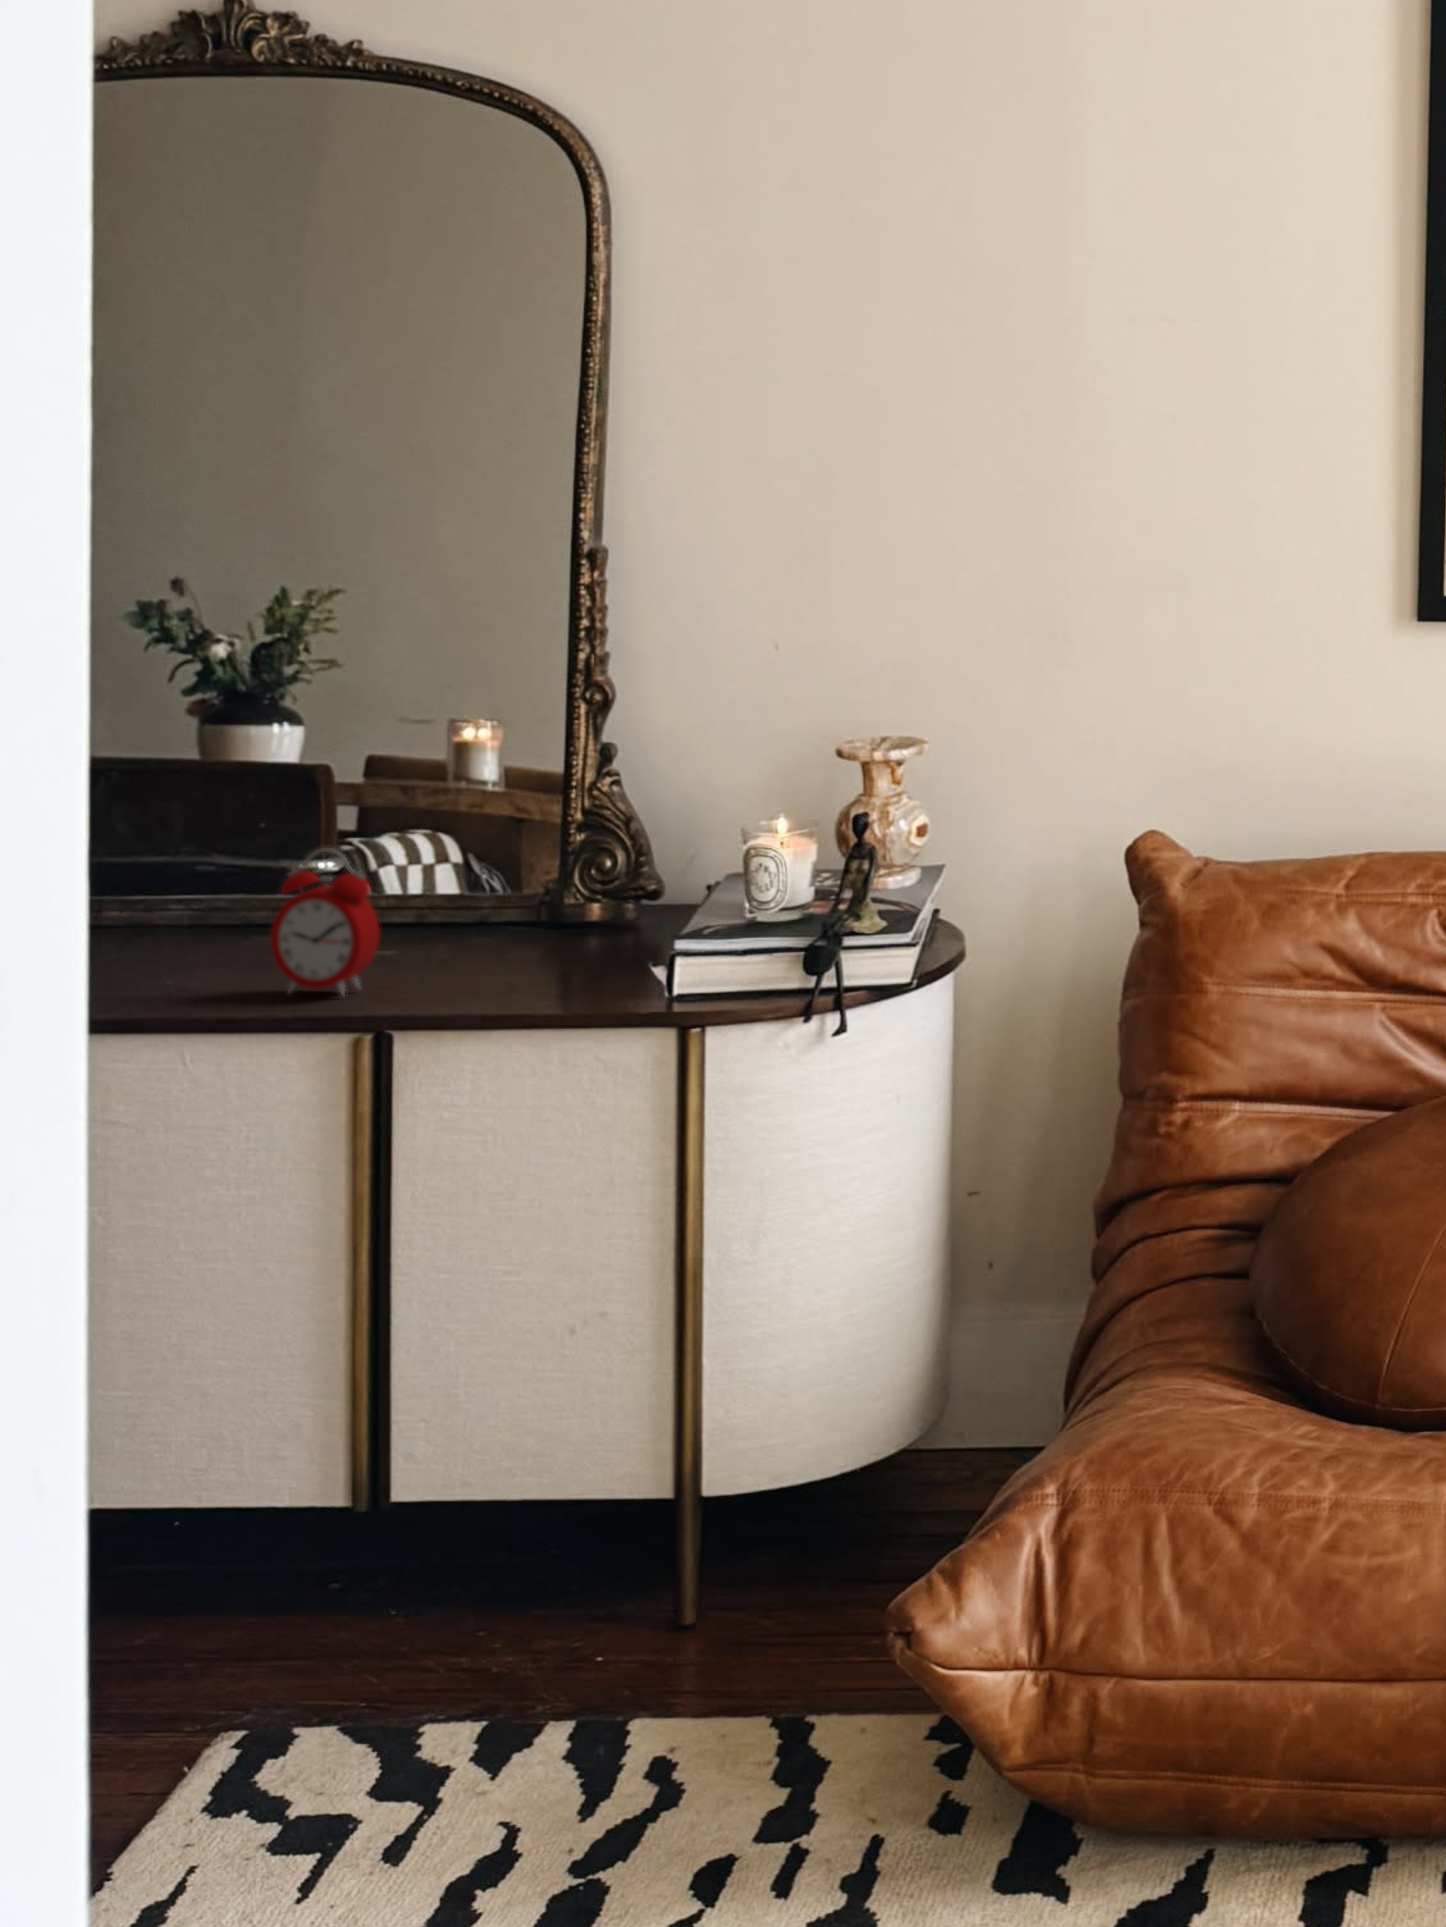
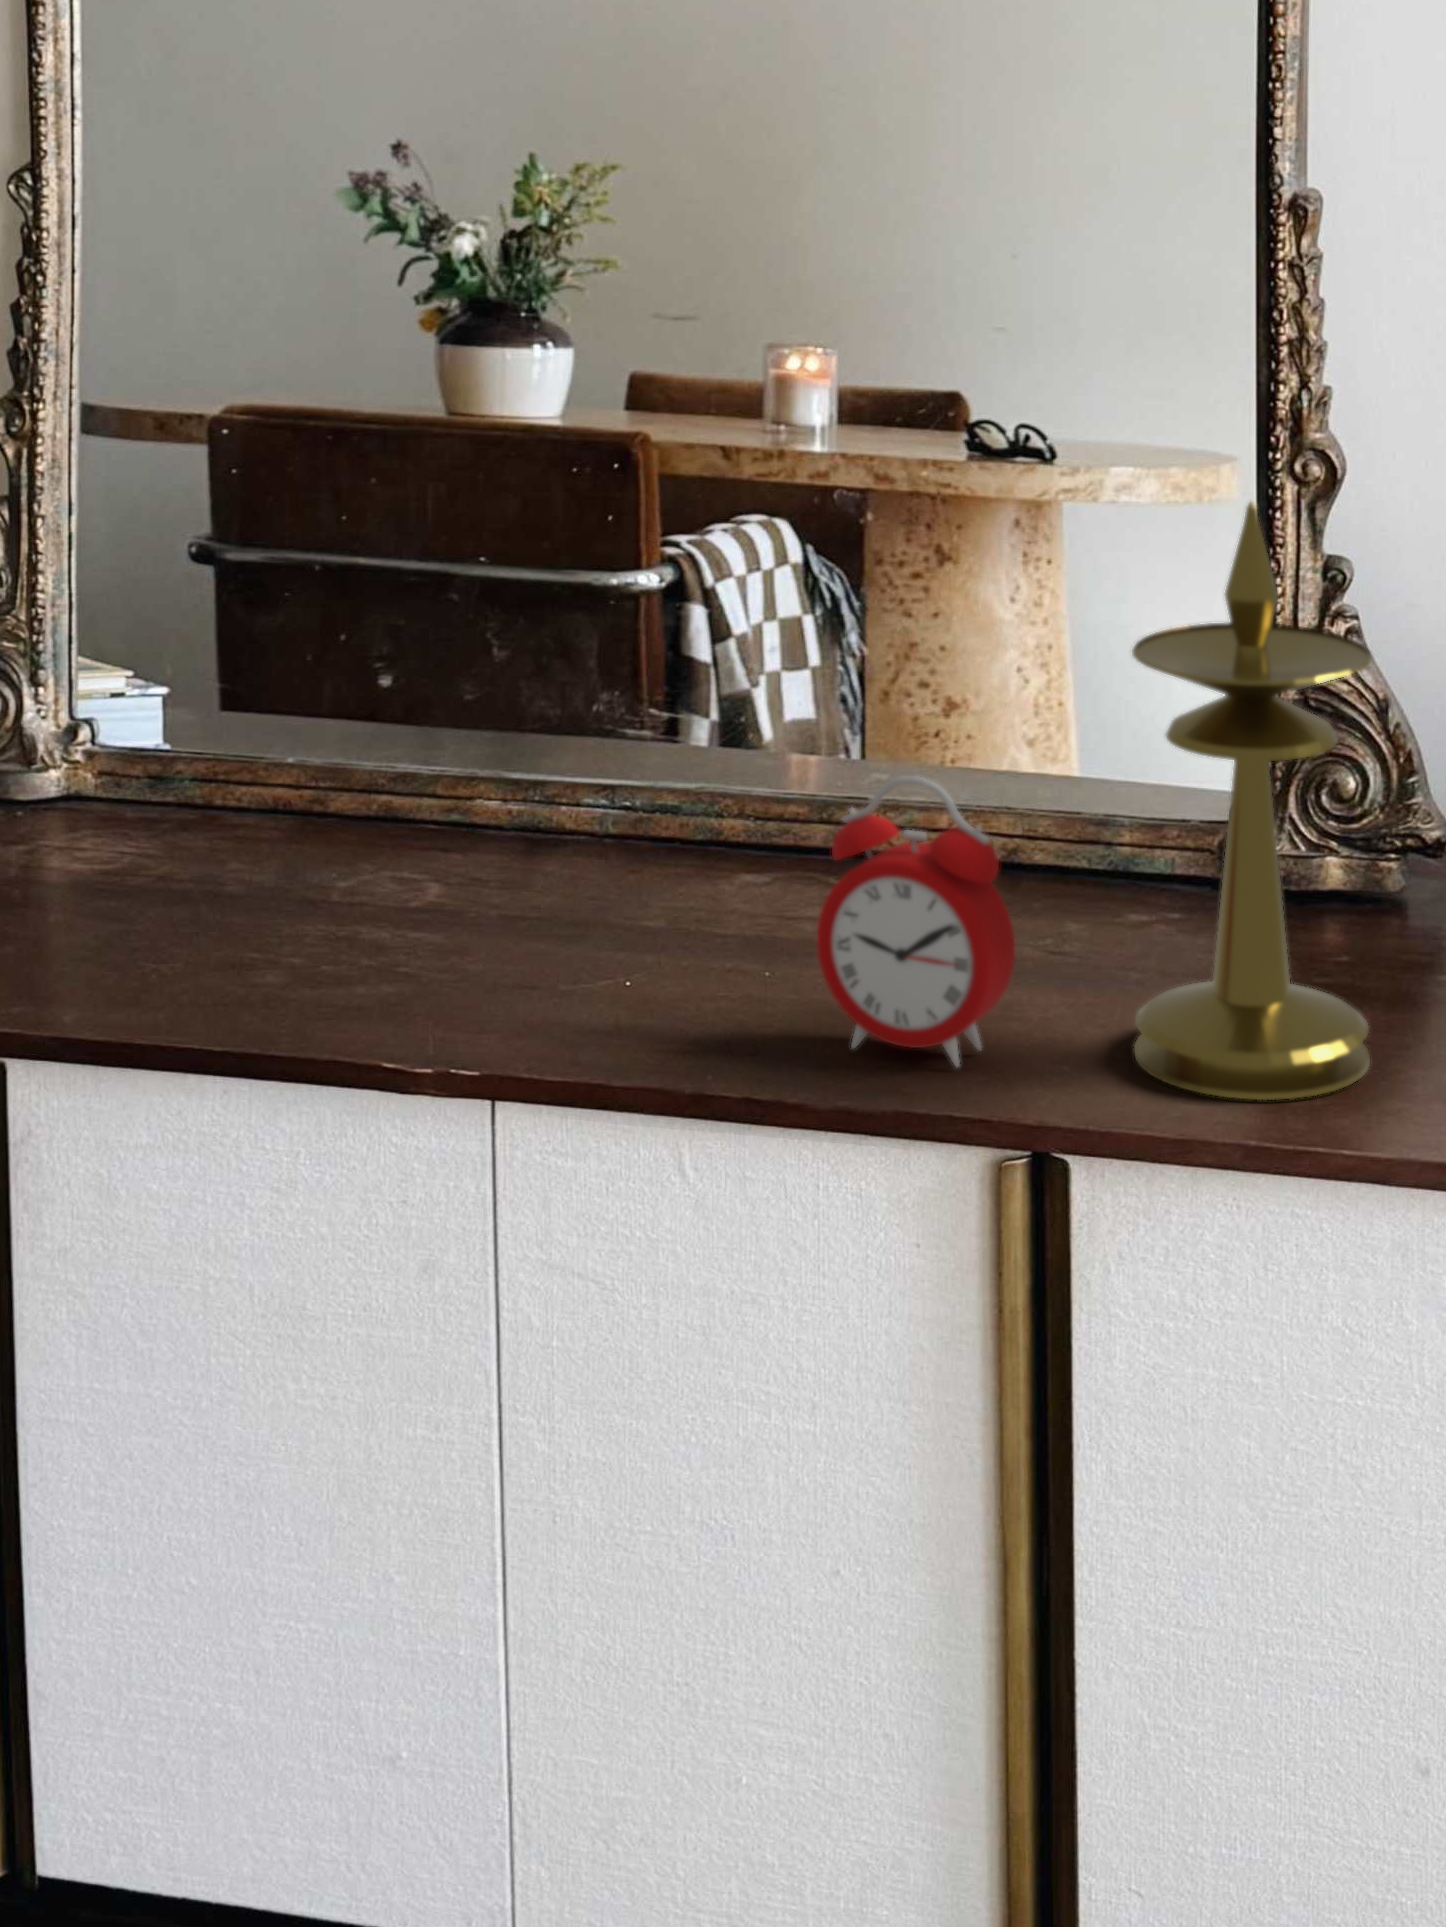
candlestick: none [443,698,573,997] -> present [1132,502,1372,1100]

